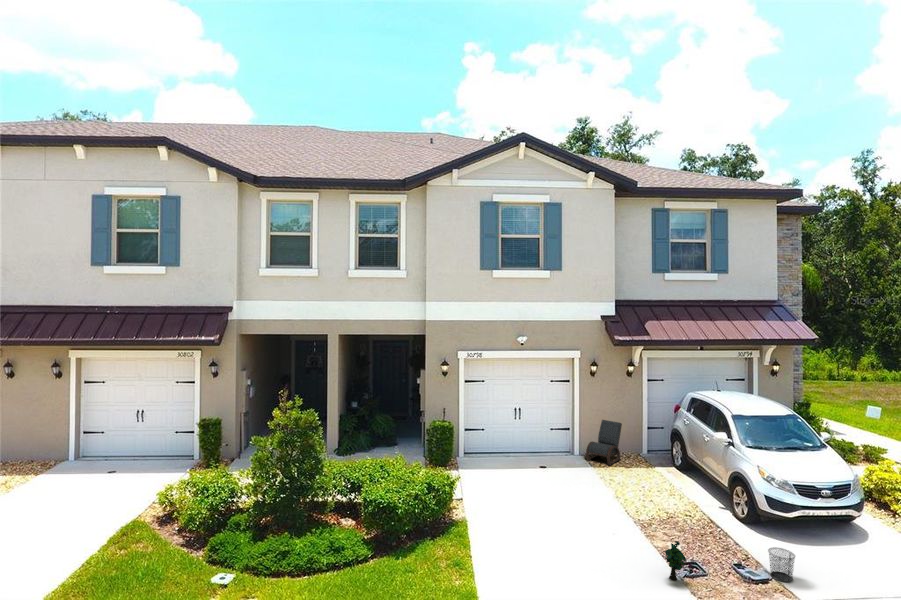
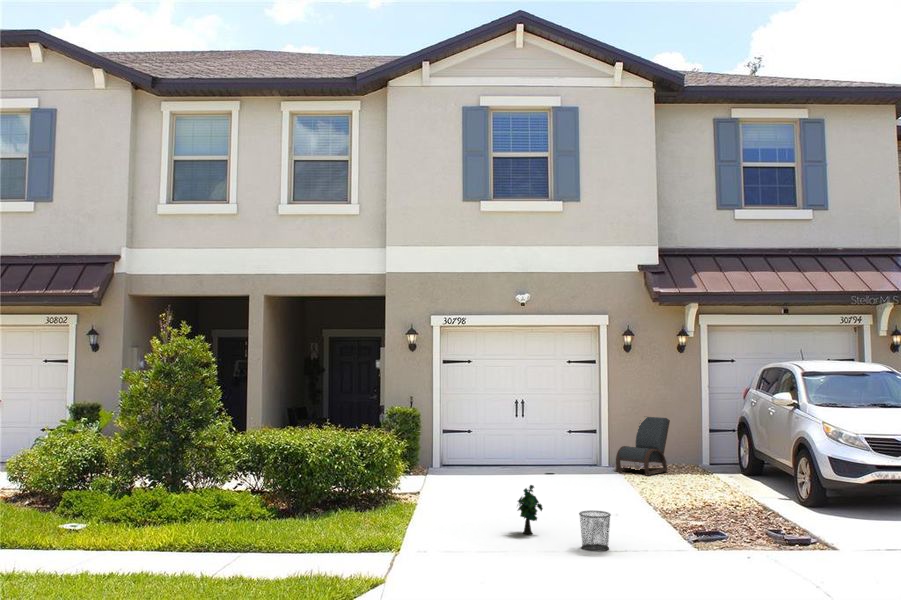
decorative plant: present [664,541,686,580] -> present [518,485,543,534]
trash can: present [768,548,795,582] -> present [579,511,611,551]

